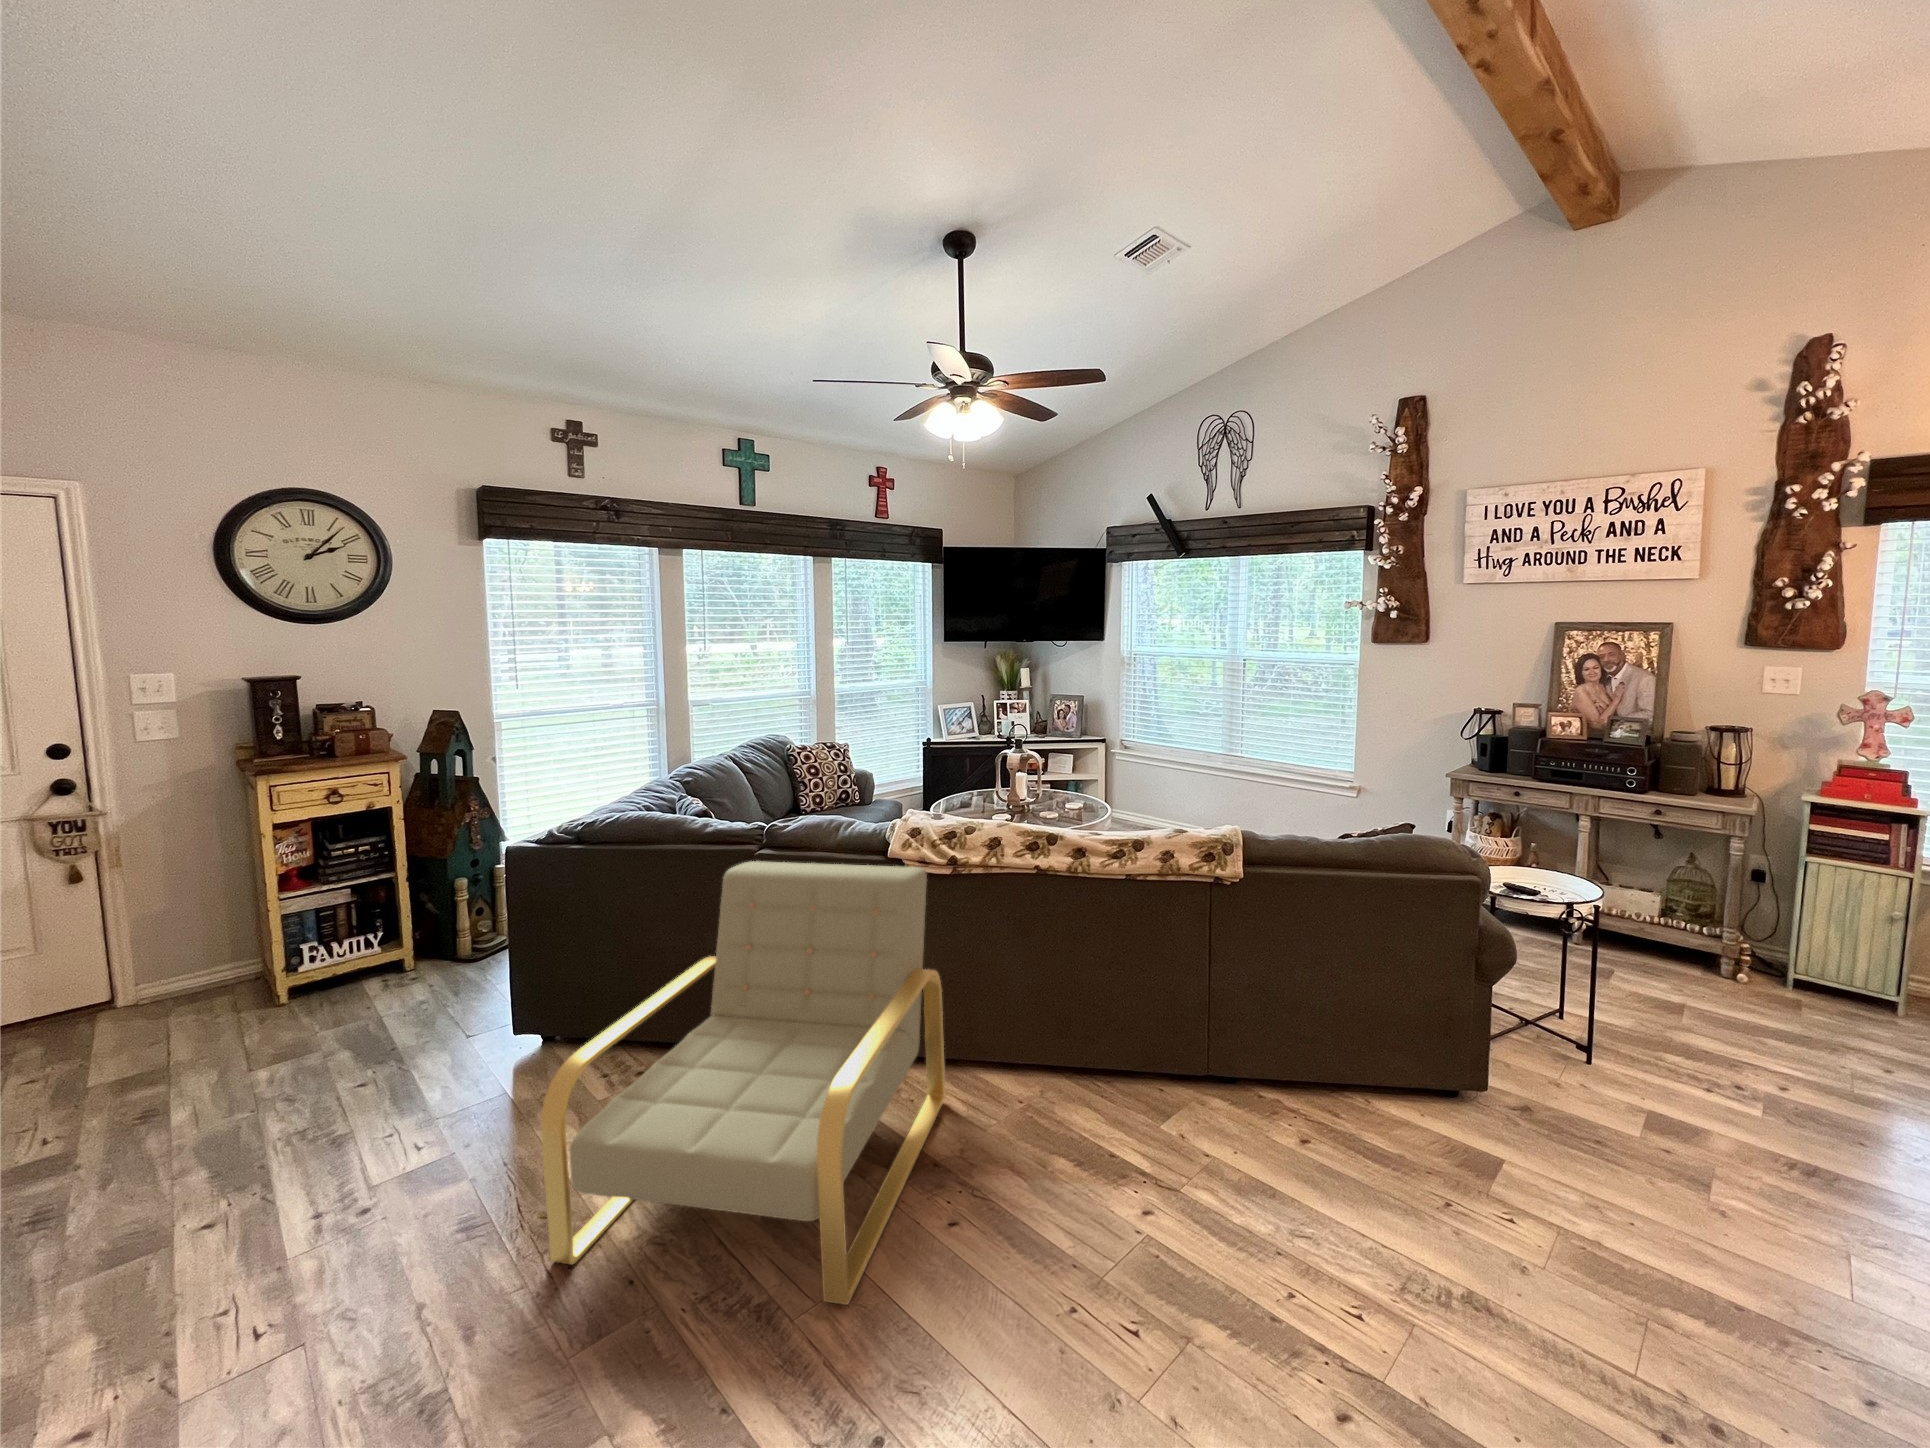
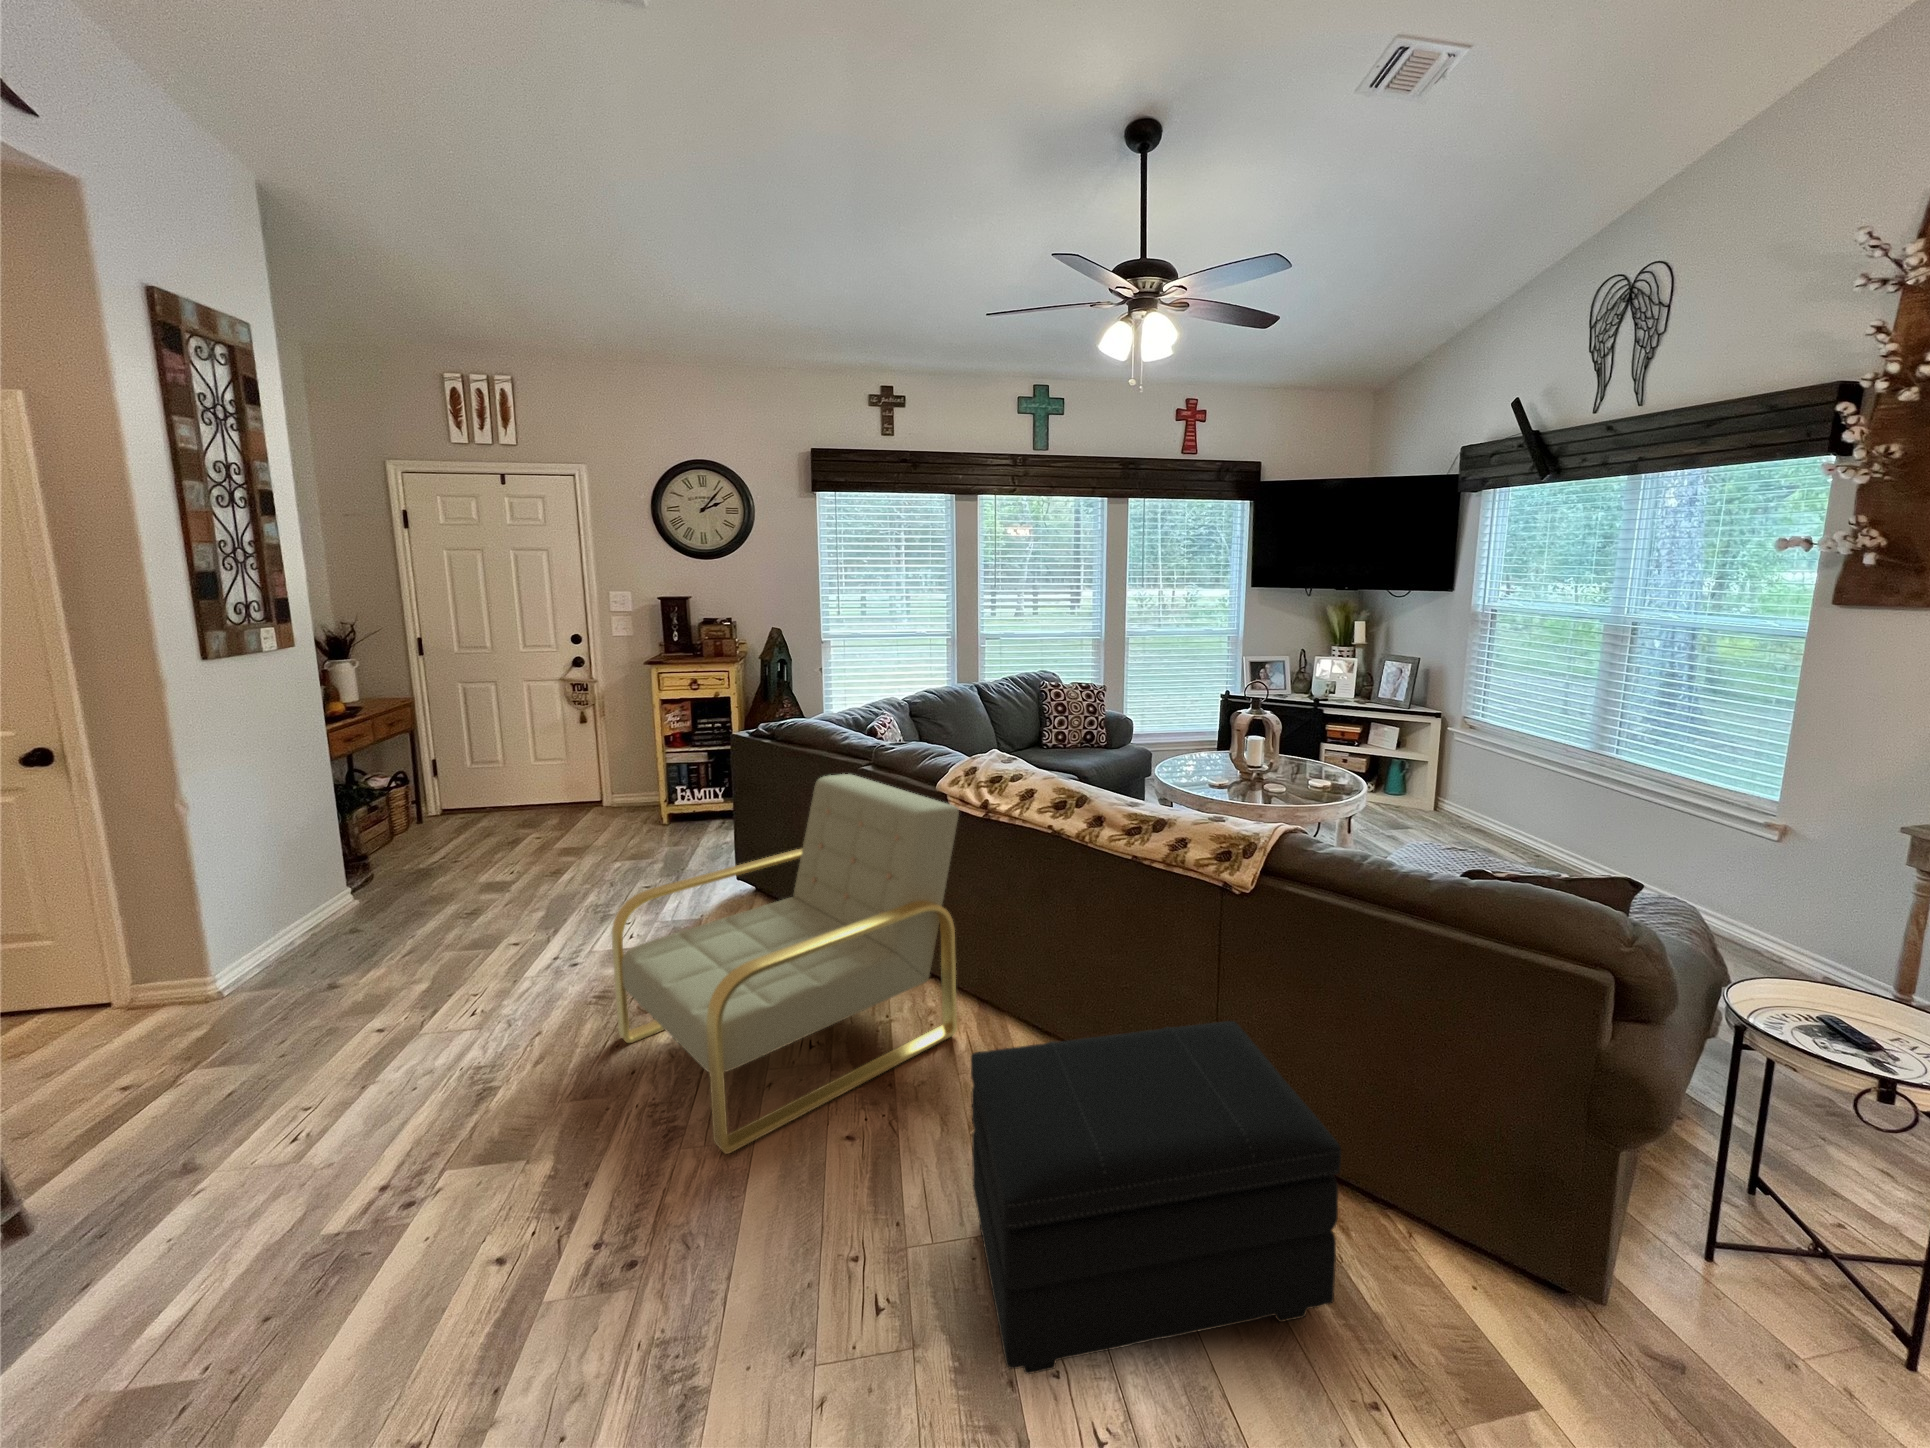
footstool: none [1109,986,1393,1315] -> present [971,1021,1341,1374]

